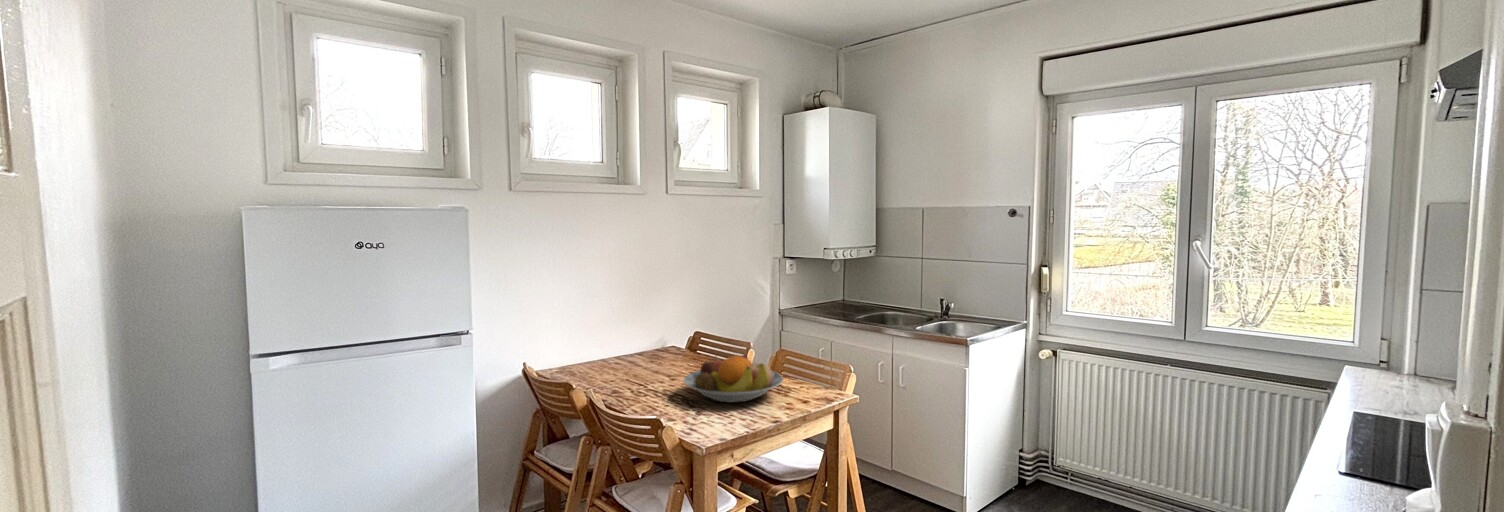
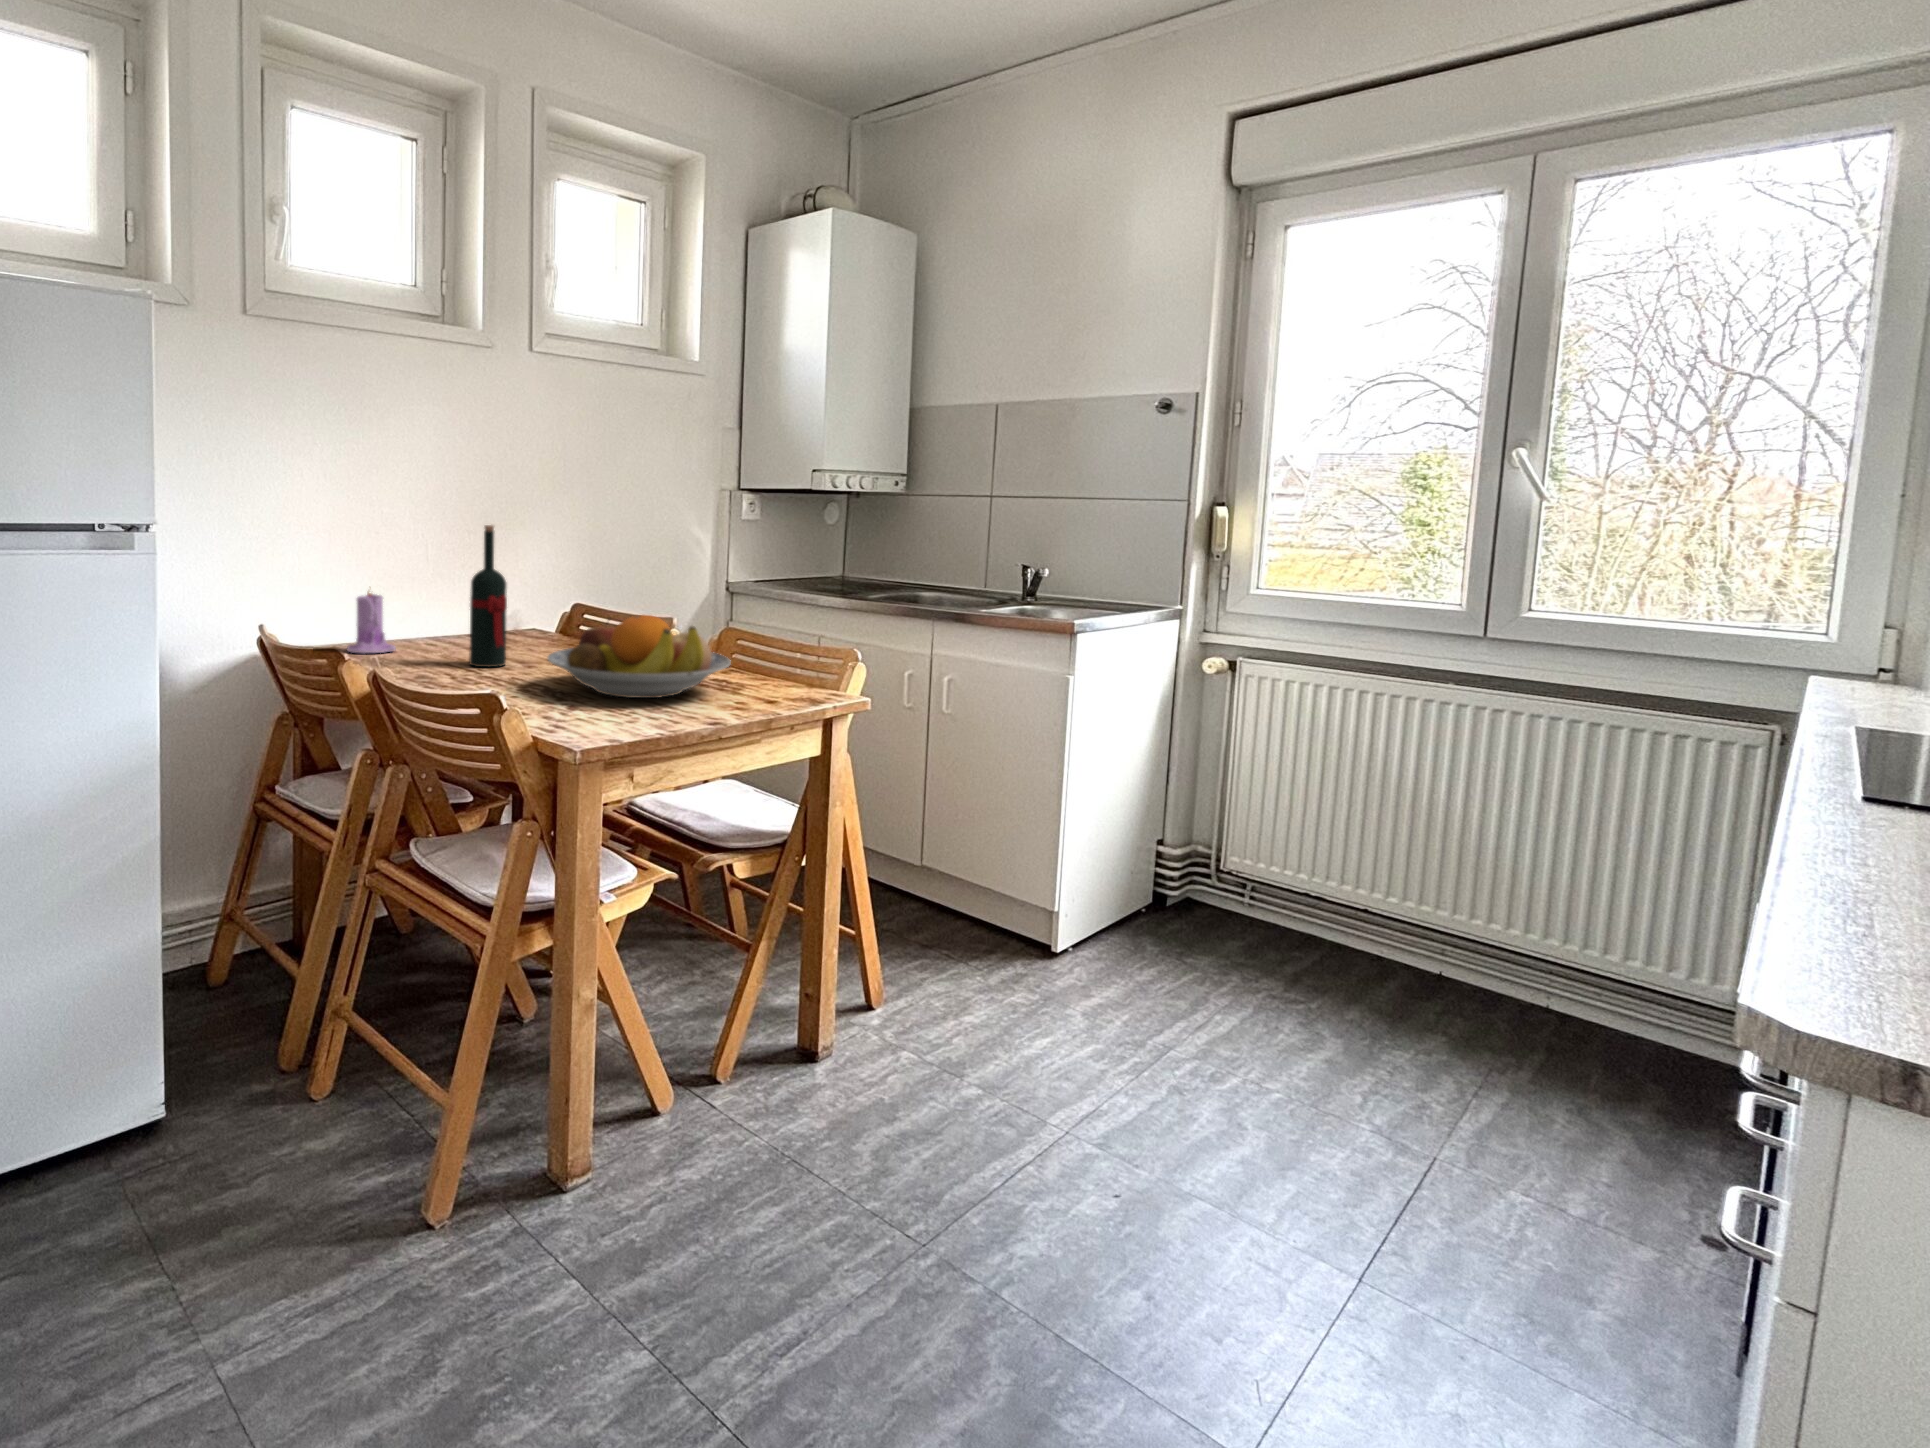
wine bottle: none [639,302,660,381] -> present [469,525,507,667]
candle: none [571,334,598,372] -> present [347,592,396,654]

